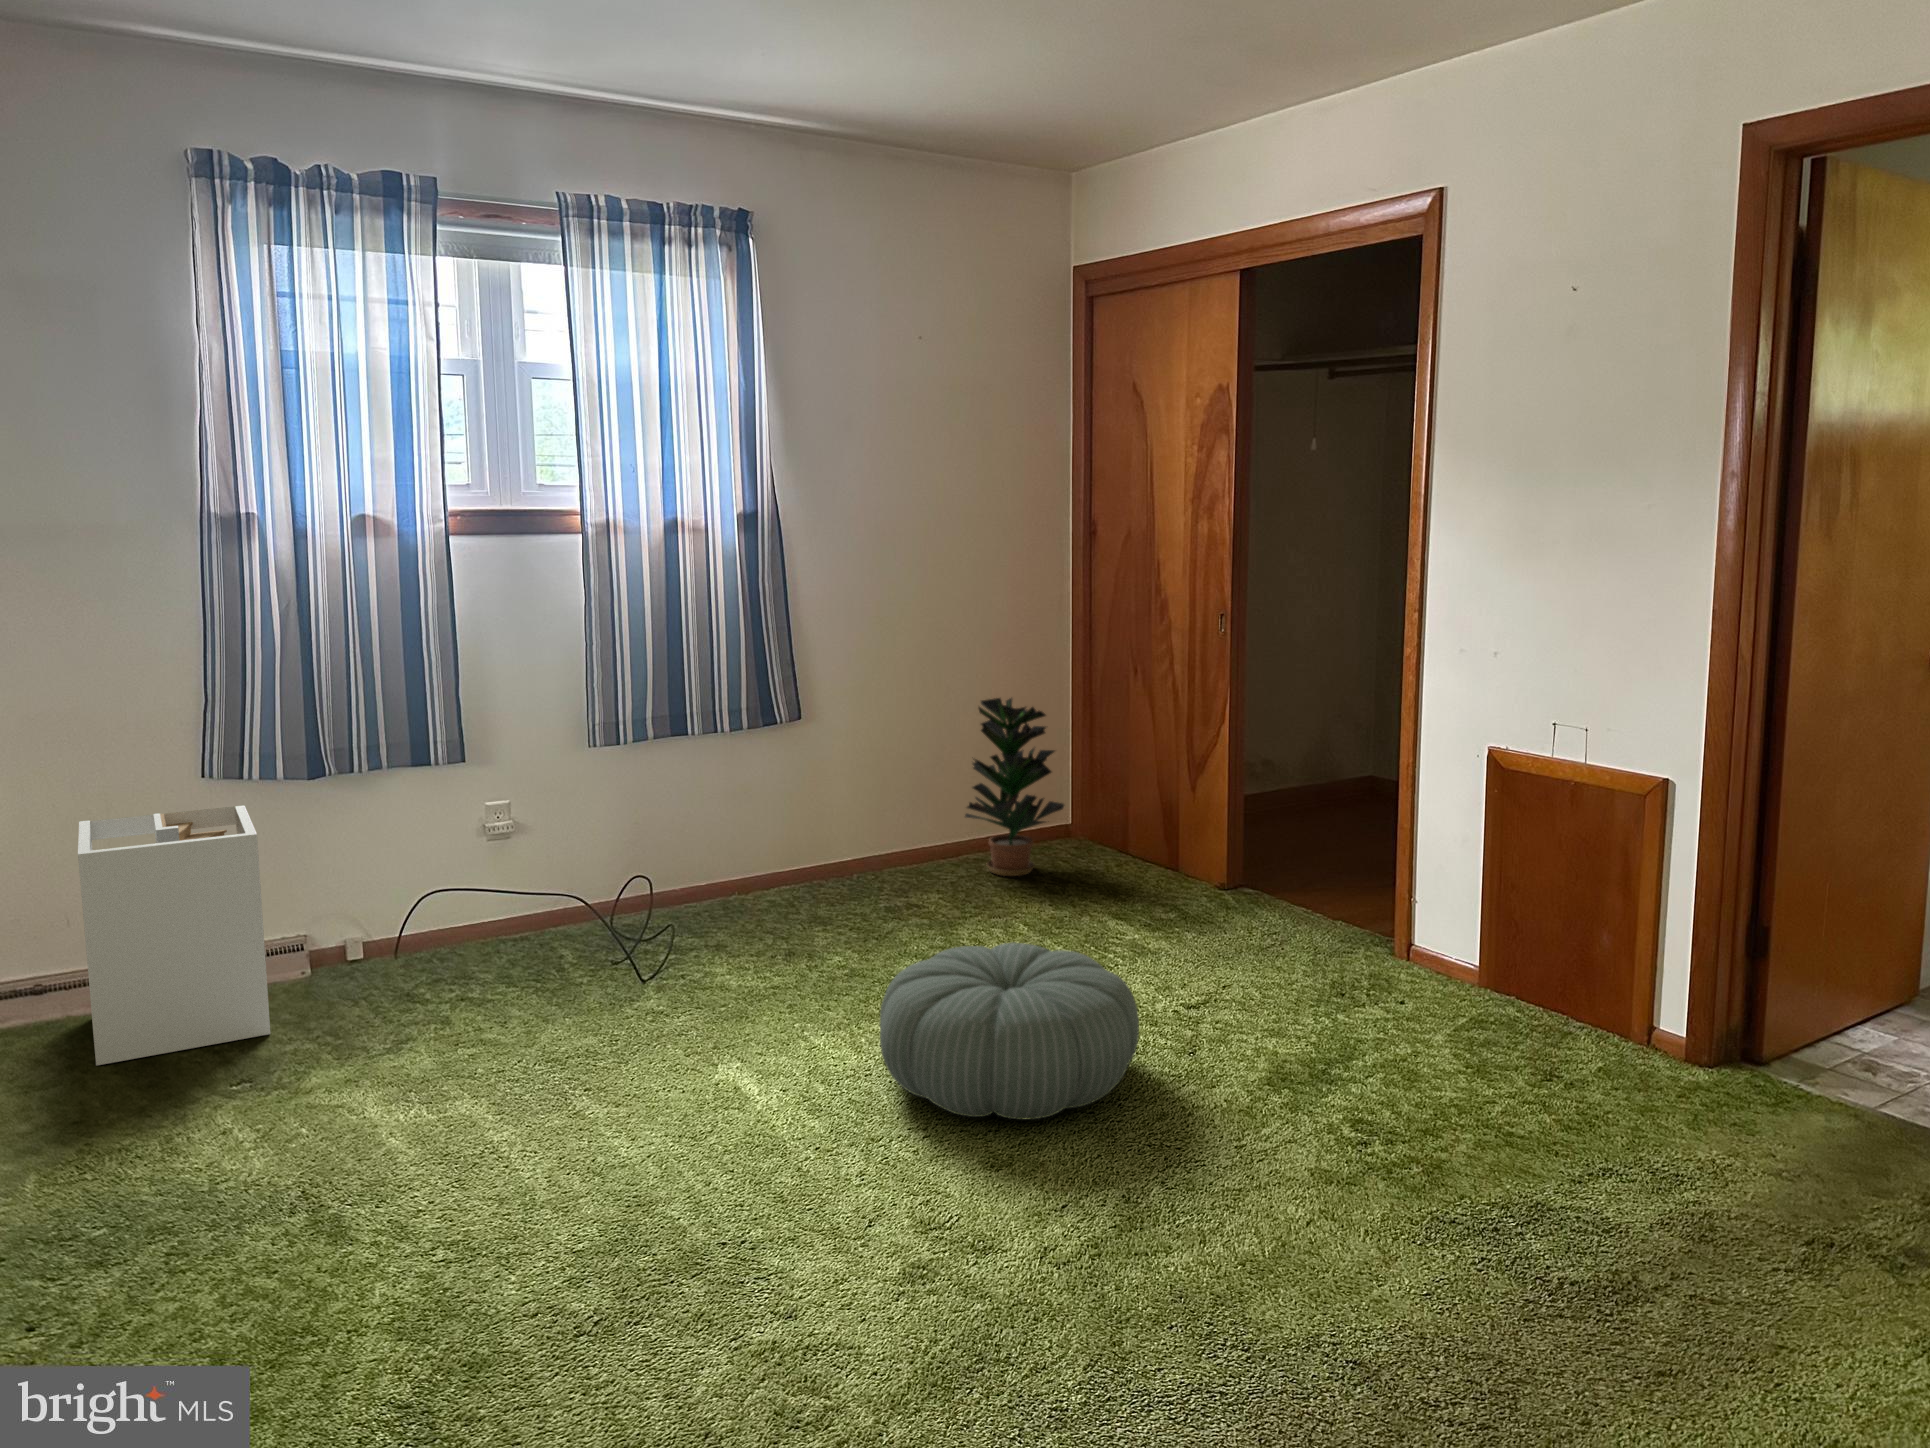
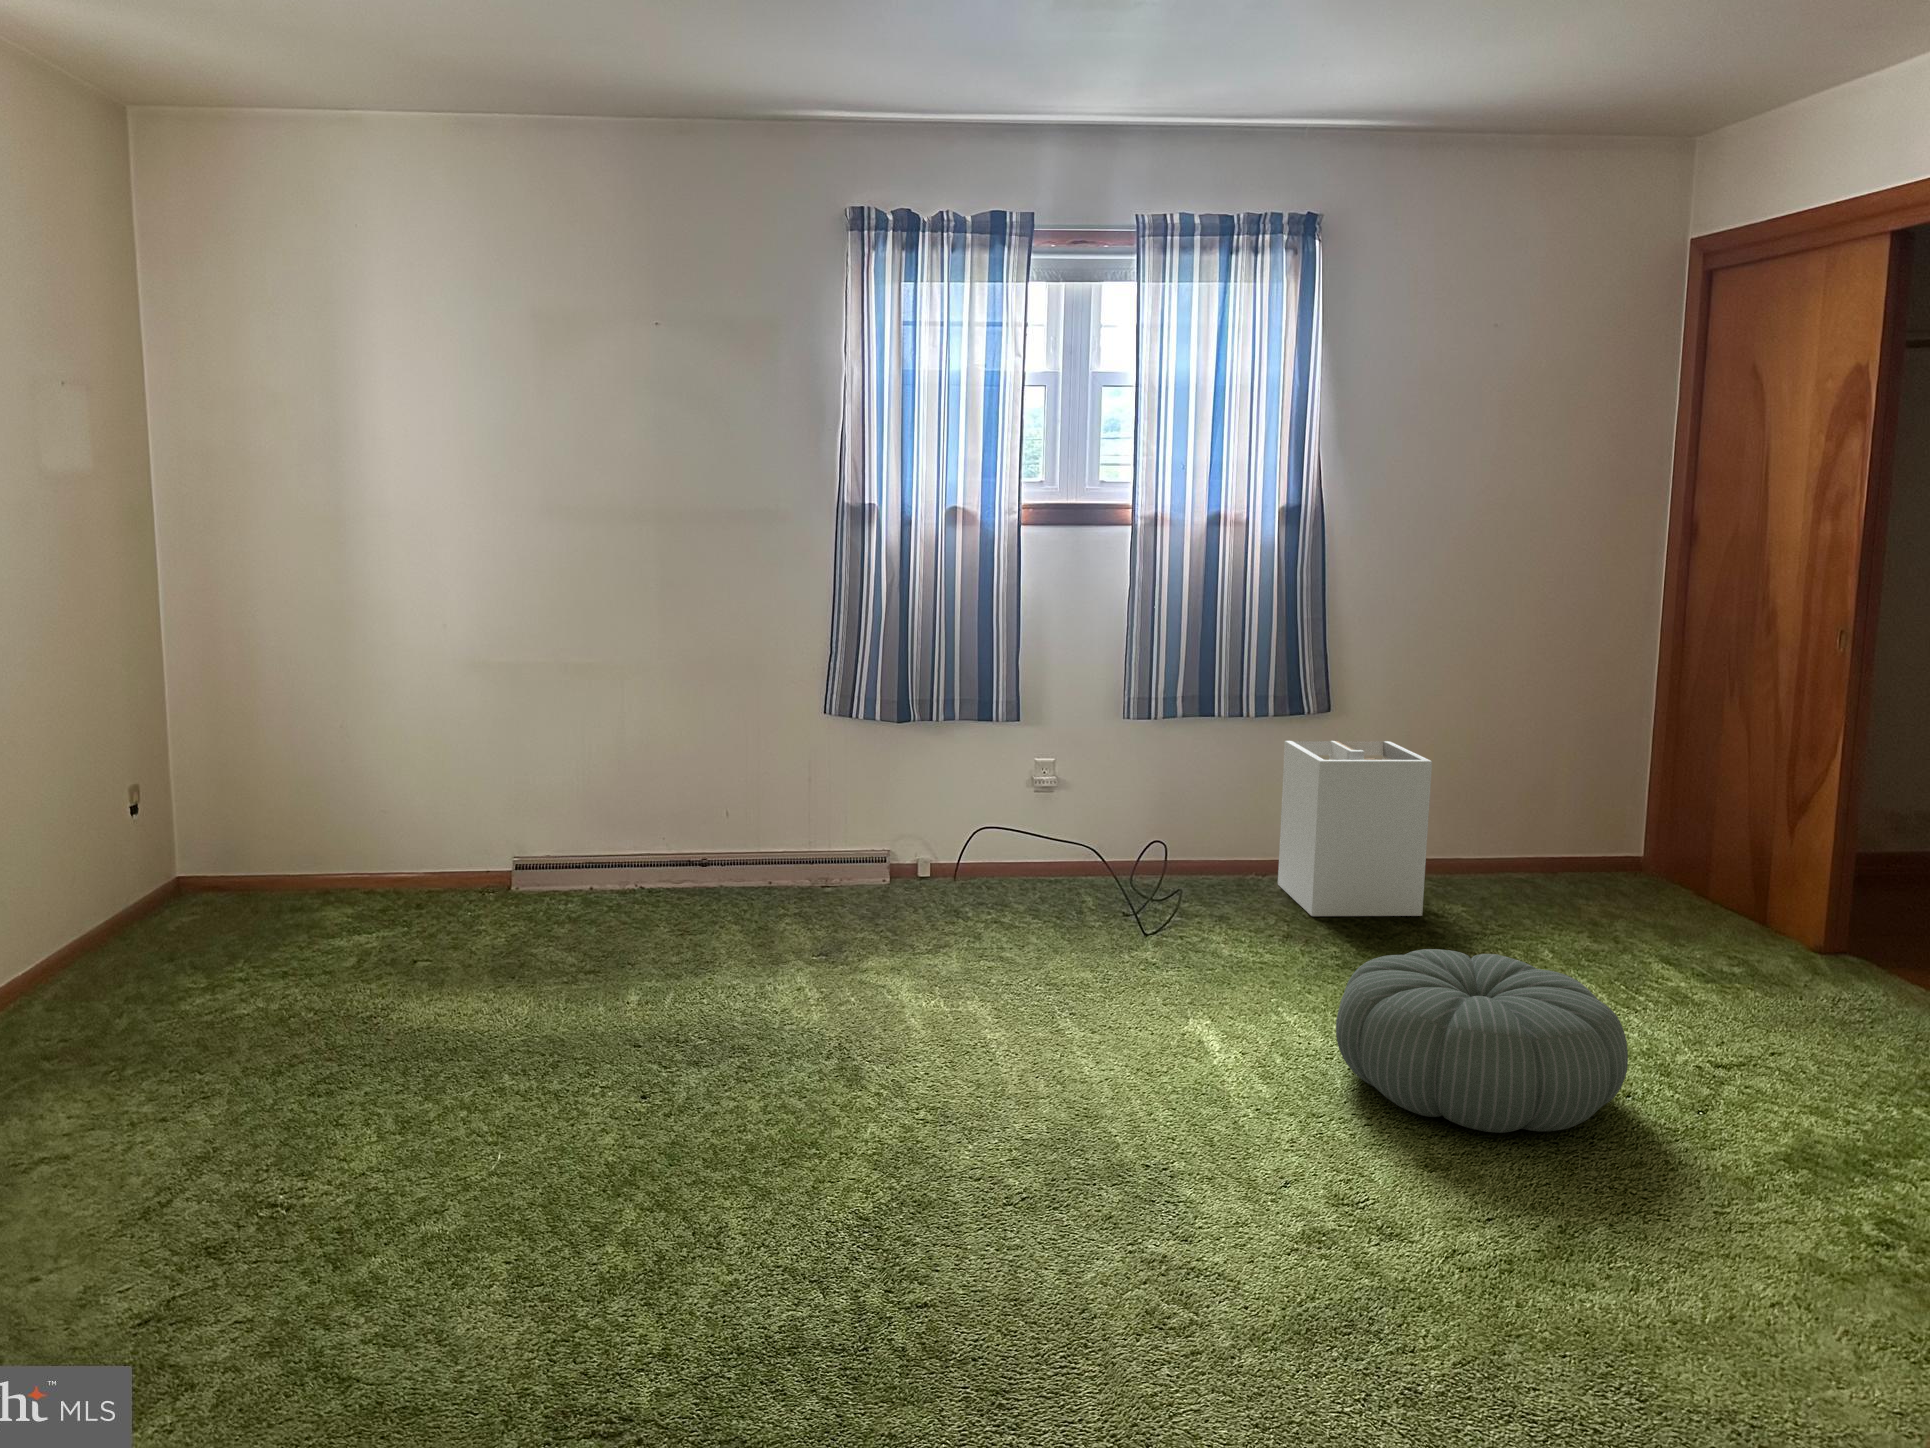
potted plant: present [965,698,1064,876] -> none [1494,715,1615,901]
laundry hamper: present [78,805,270,1065] -> present [1278,741,1432,916]

